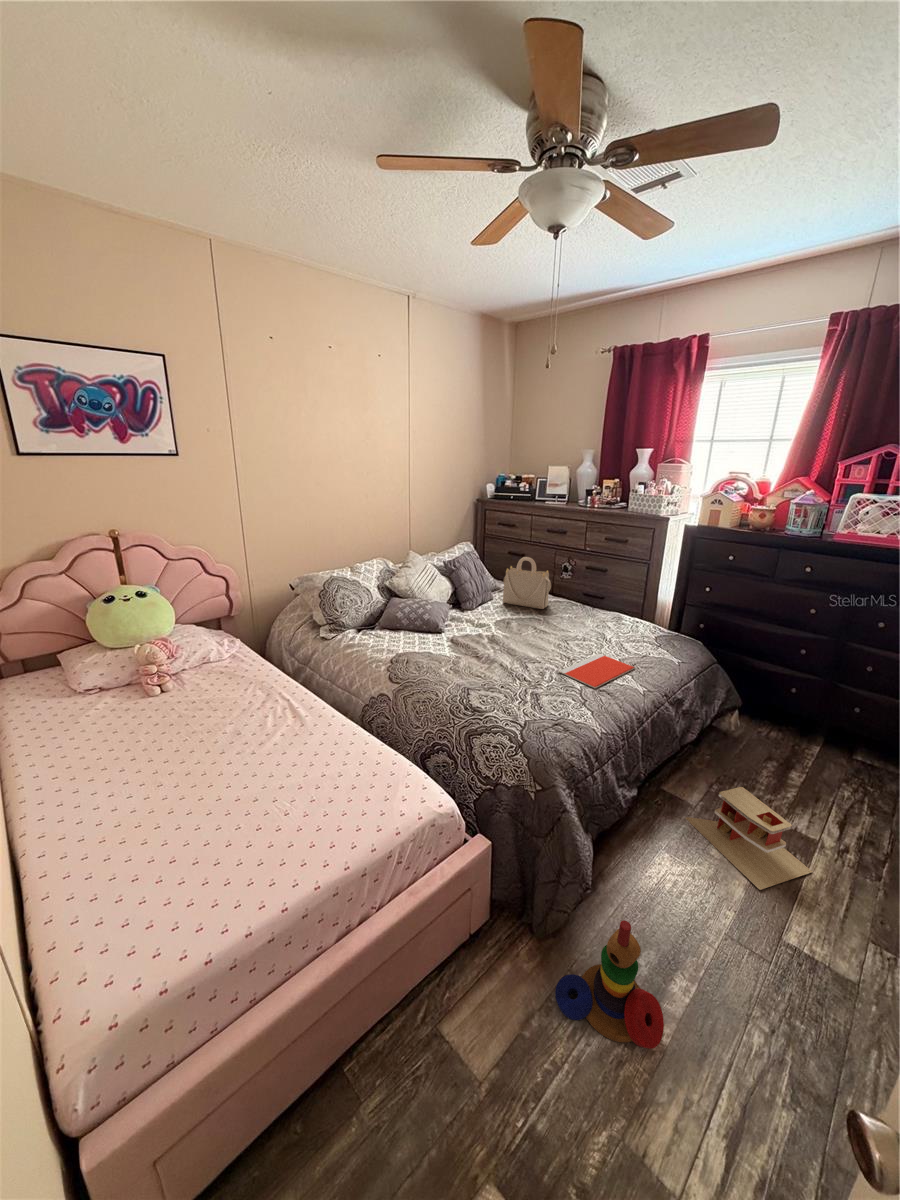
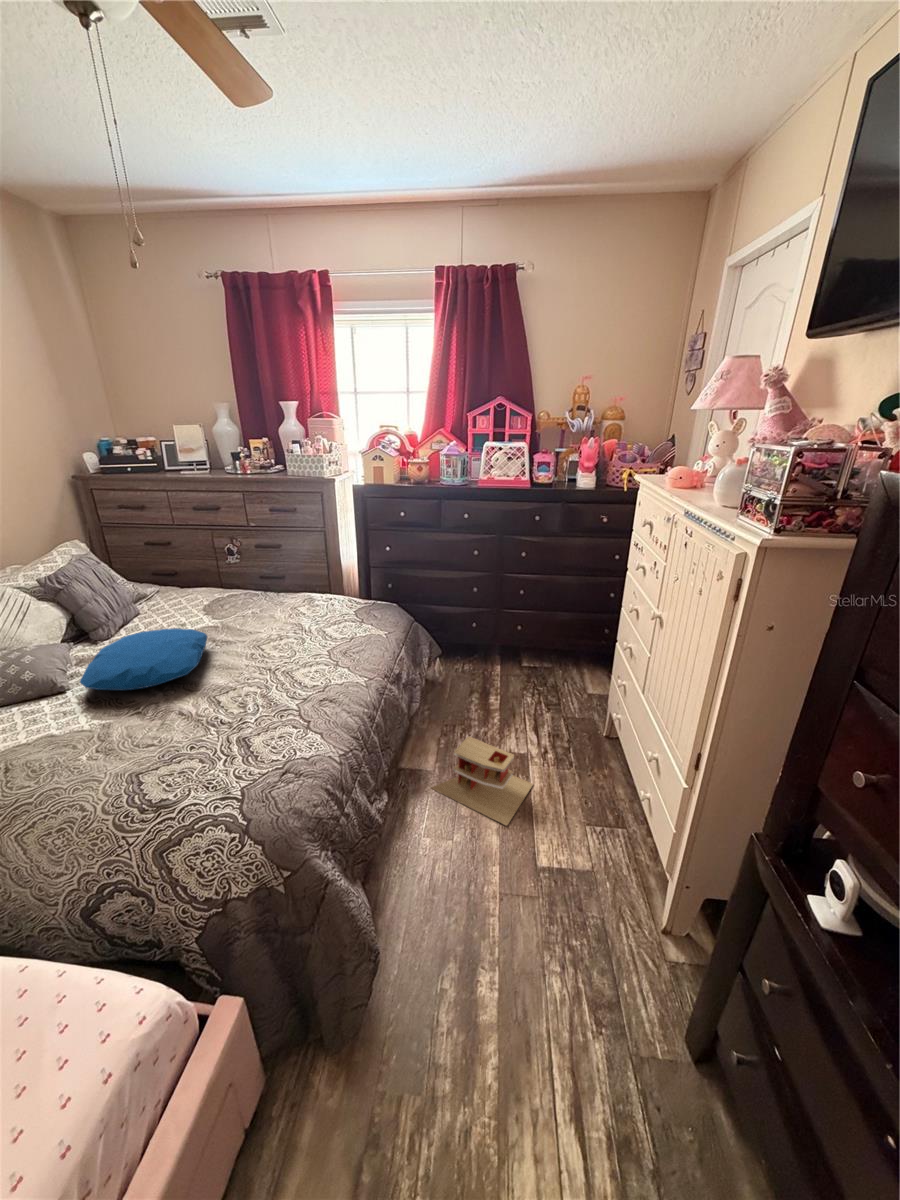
handbag: present [503,557,551,609] -> none [149,550,222,616]
pillow: none [451,608,532,644] -> present [80,628,207,690]
notebook: present [559,654,635,688] -> none [264,652,348,701]
stacking toy: present [555,920,664,1049] -> none [374,972,488,1120]

